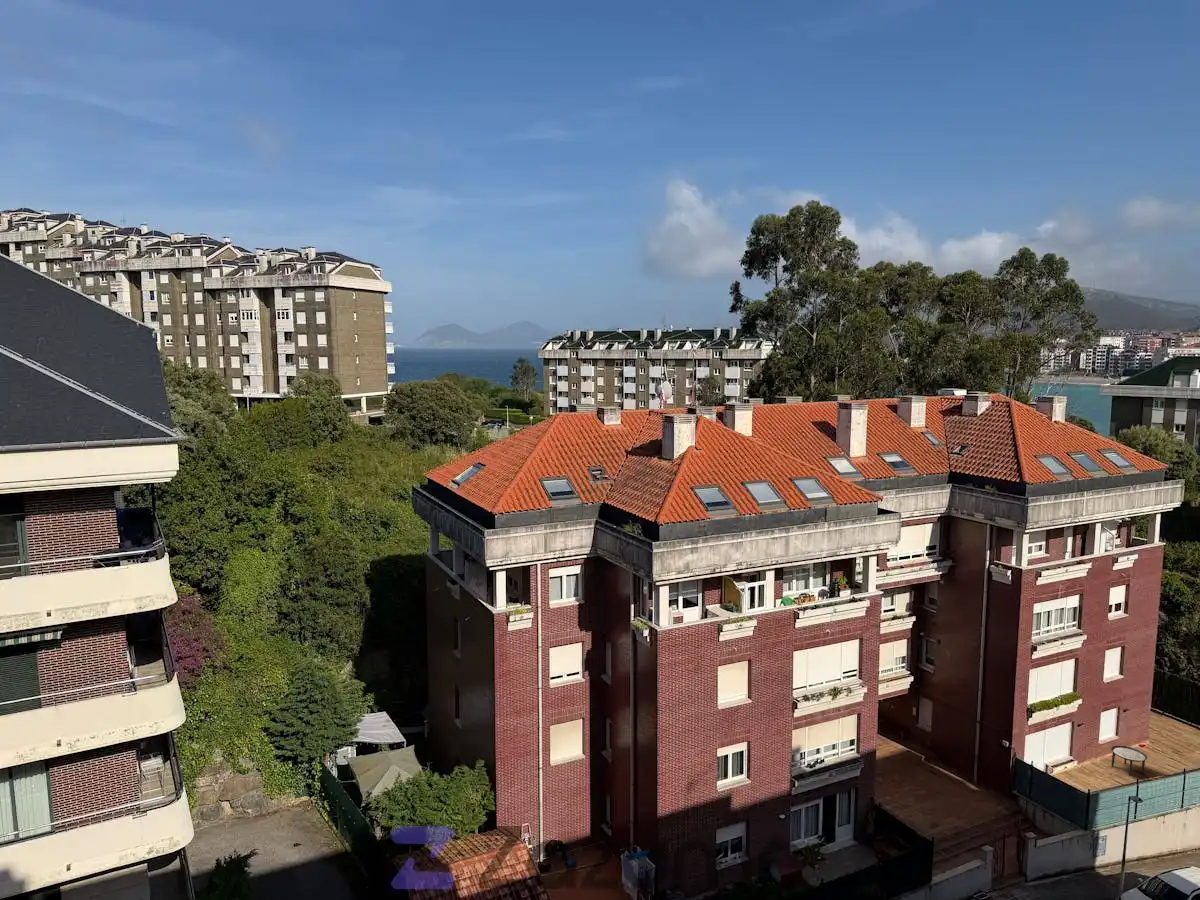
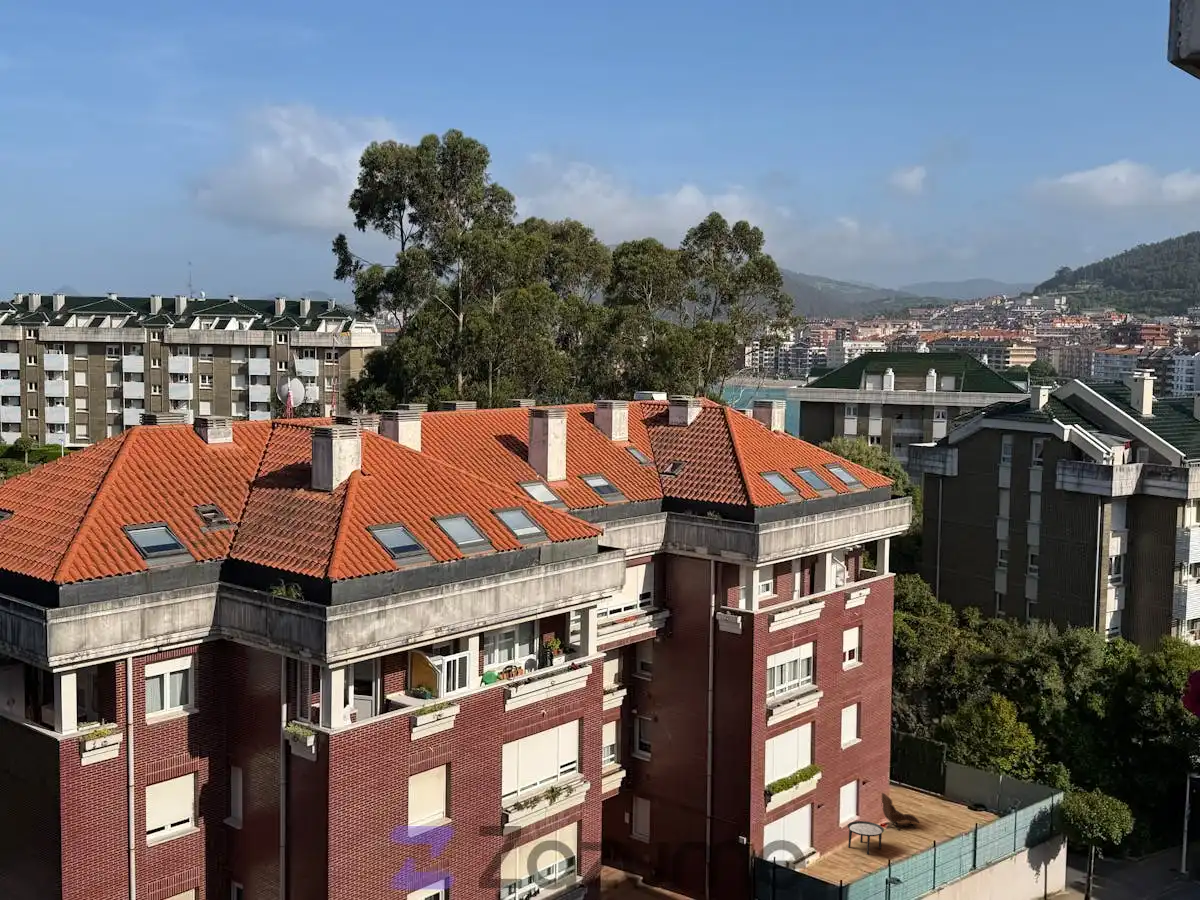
lounge chair: none [1149,725,1187,760] -> present [882,793,919,830]

